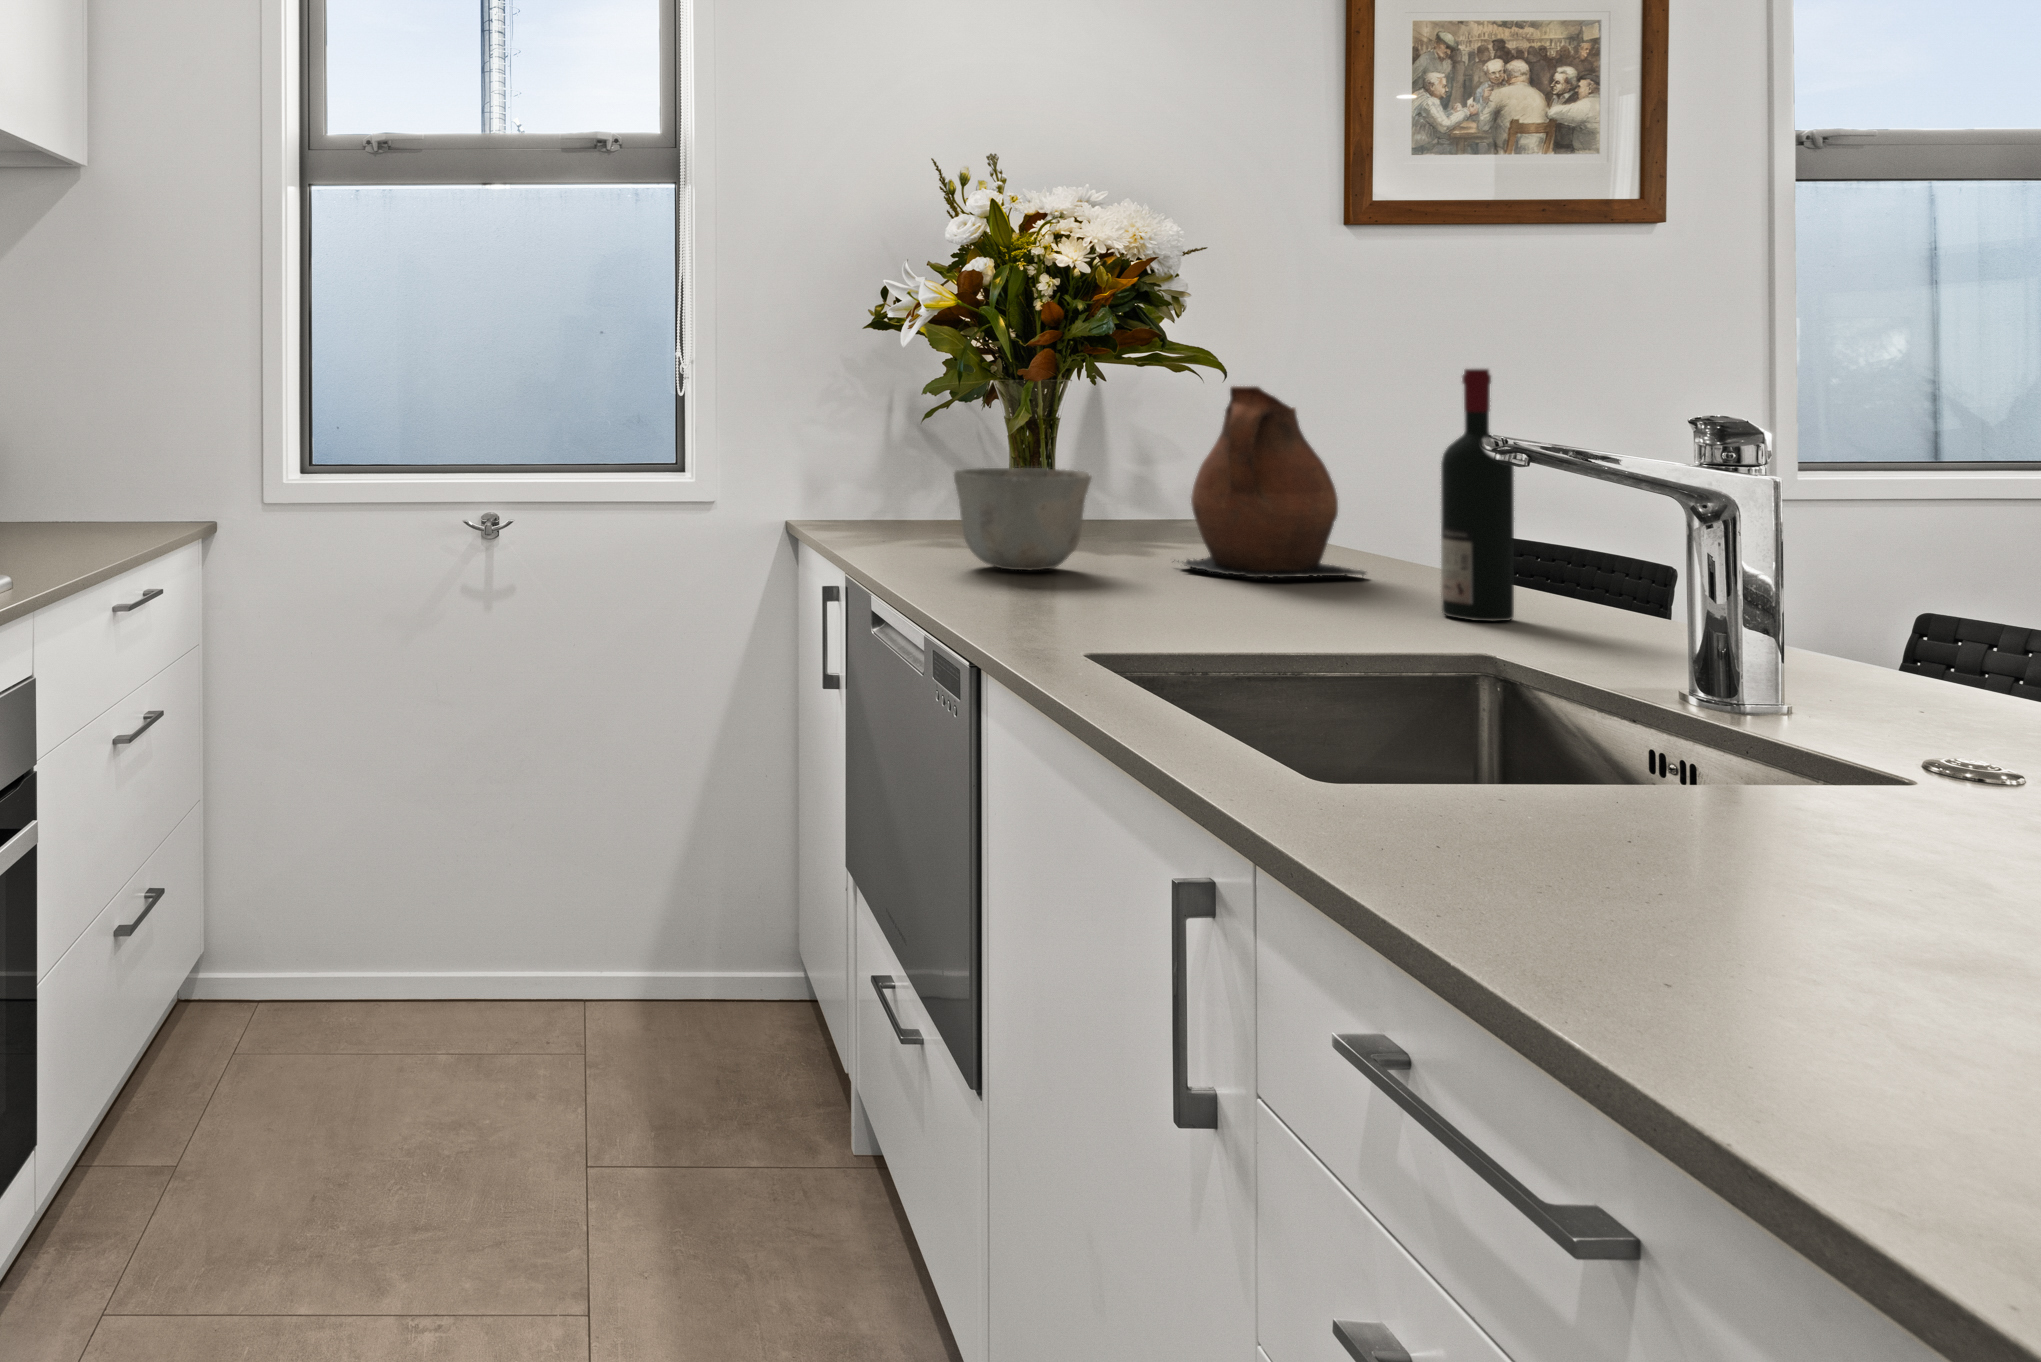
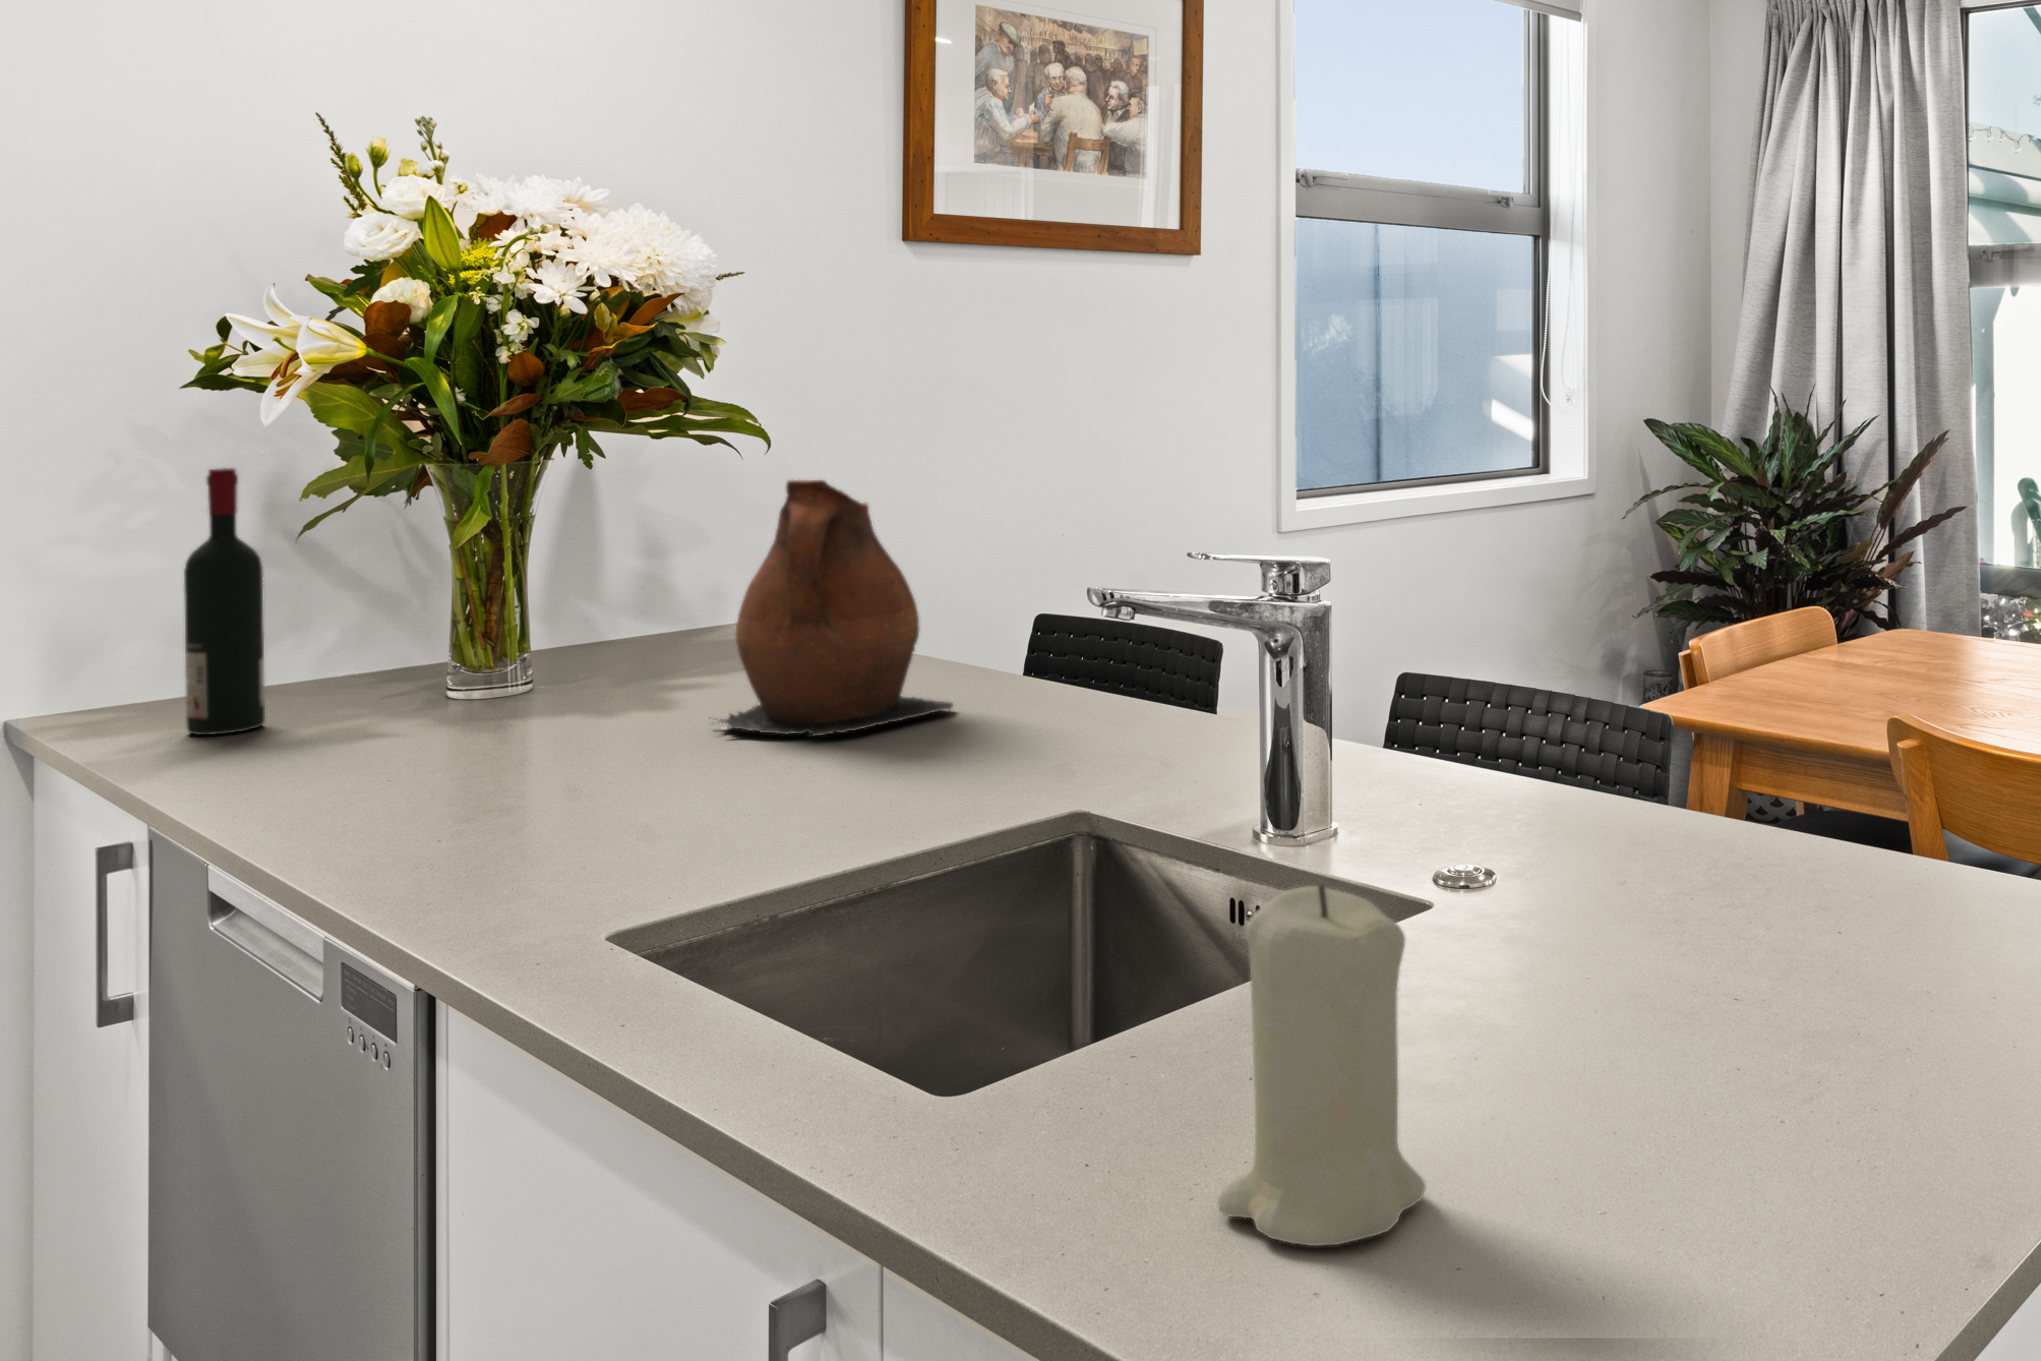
wine bottle: present [1441,369,1514,621] -> present [184,468,265,735]
ceramic bowl: present [954,468,1091,570] -> none [367,609,596,775]
candle: none [1498,610,1706,894] -> present [1218,885,1425,1246]

